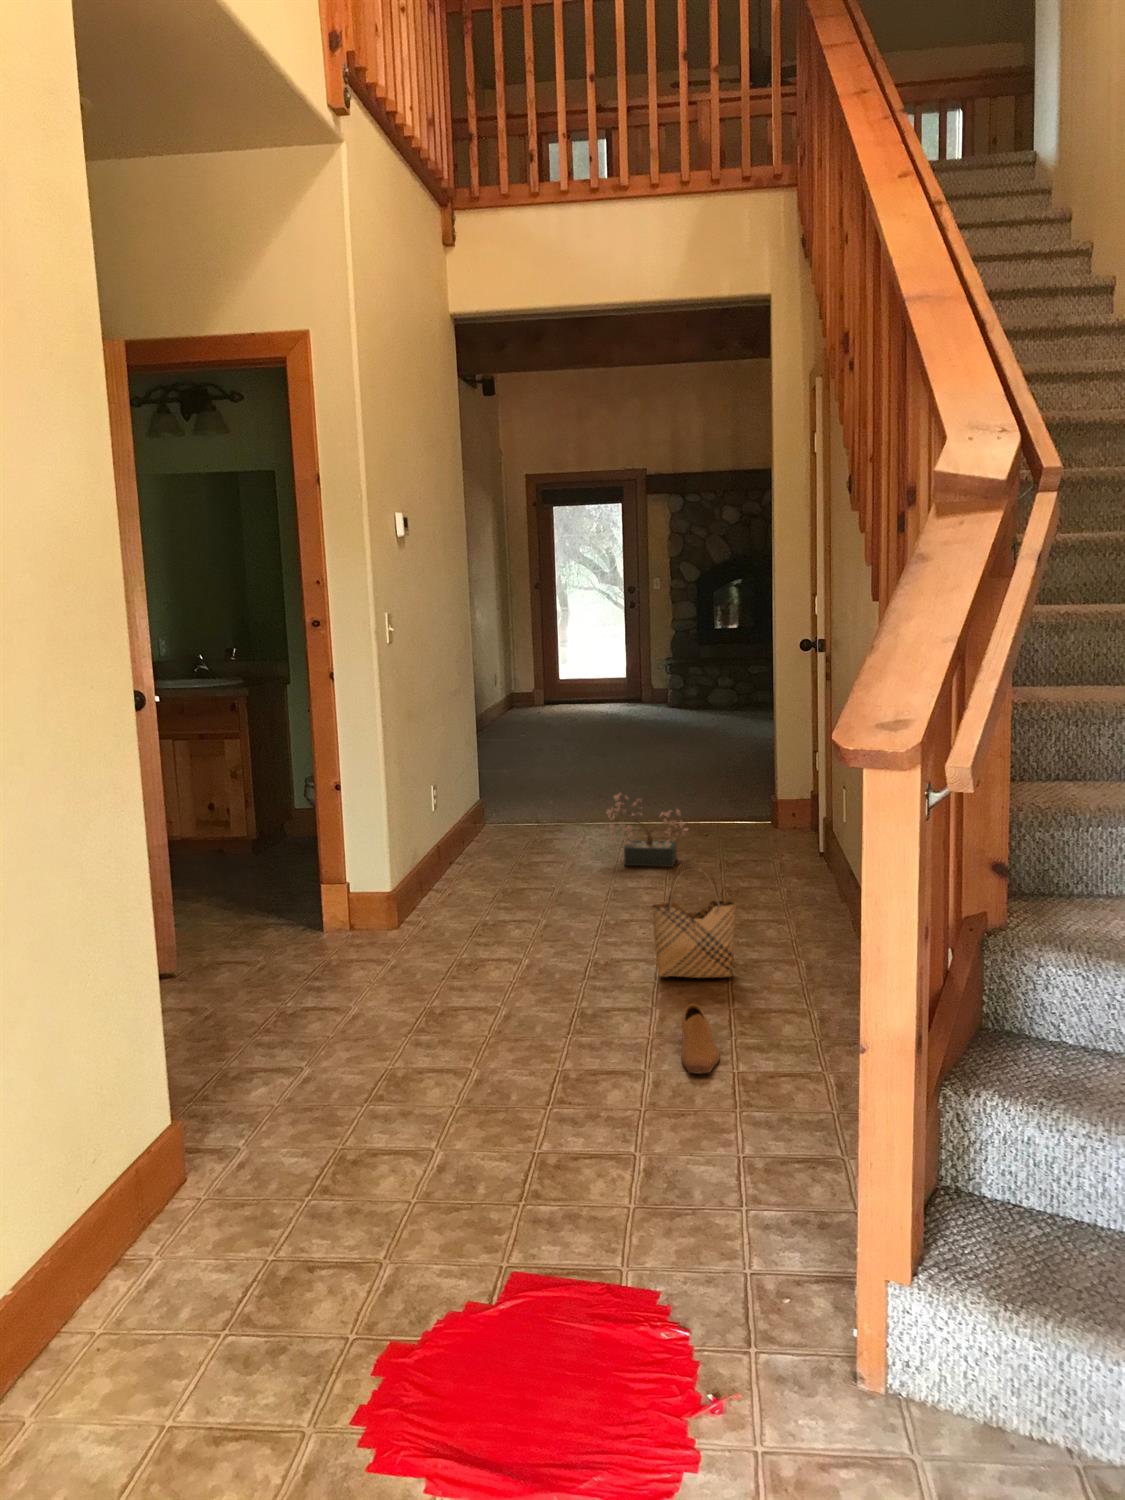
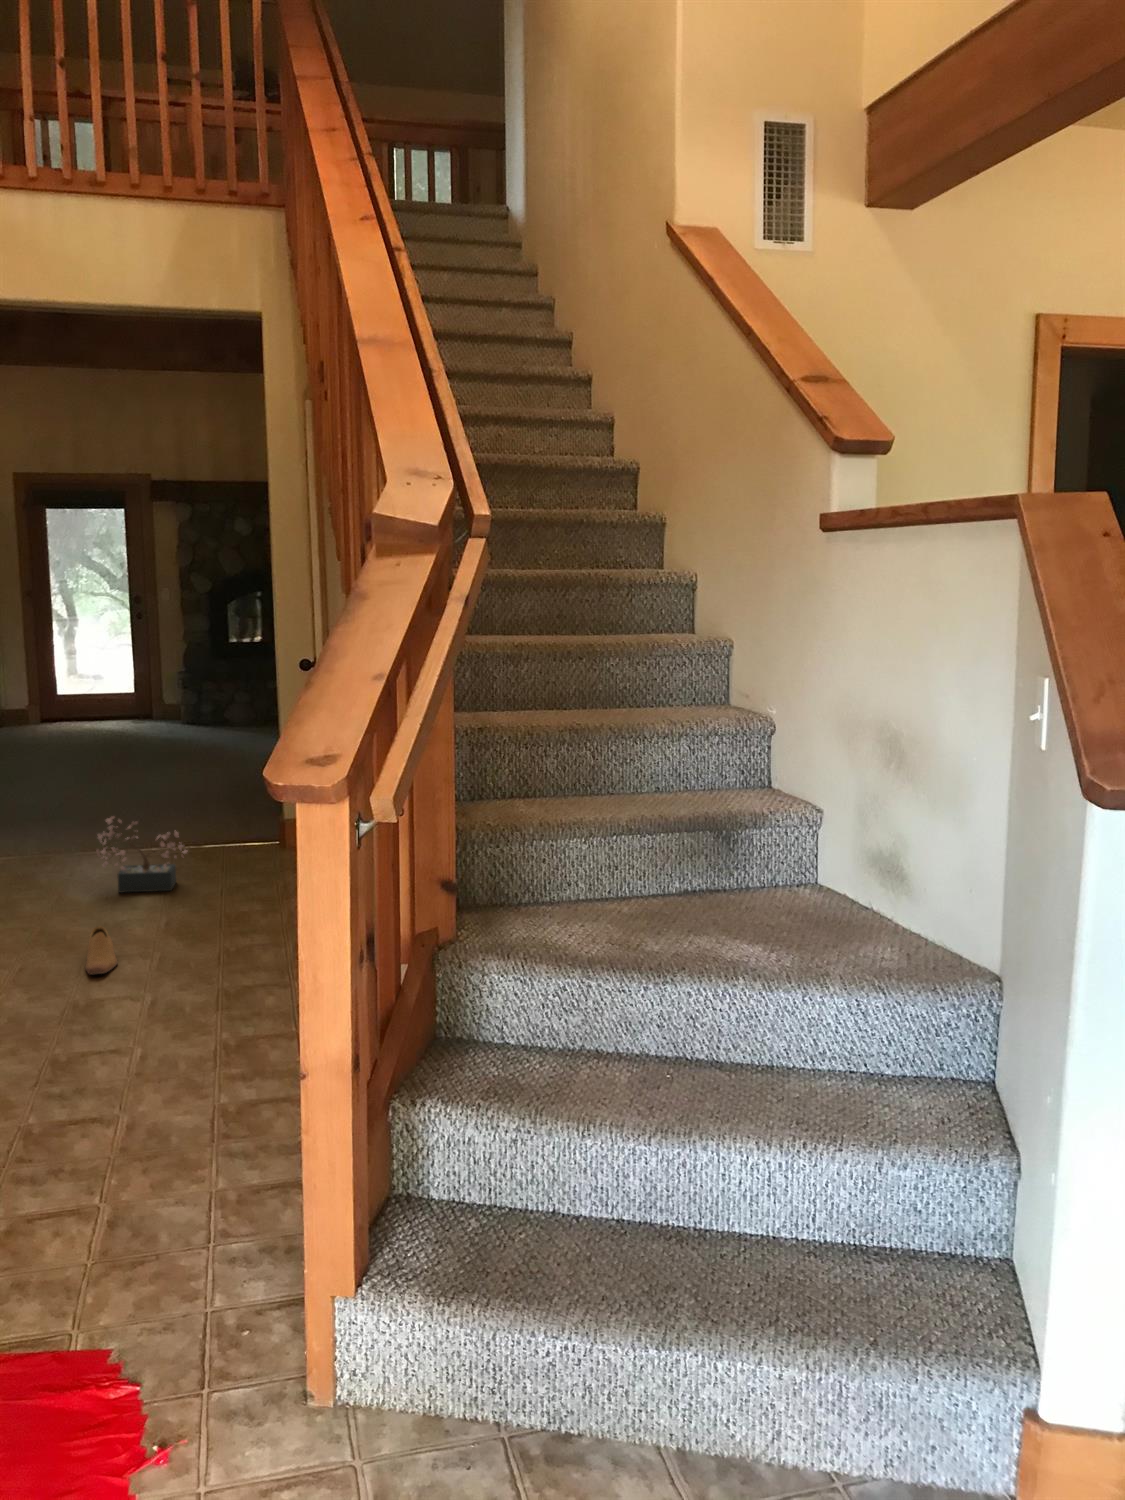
woven basket: present [651,859,736,978] -> none [134,885,226,1009]
shoe: present [681,1004,719,1074] -> present [85,926,118,974]

